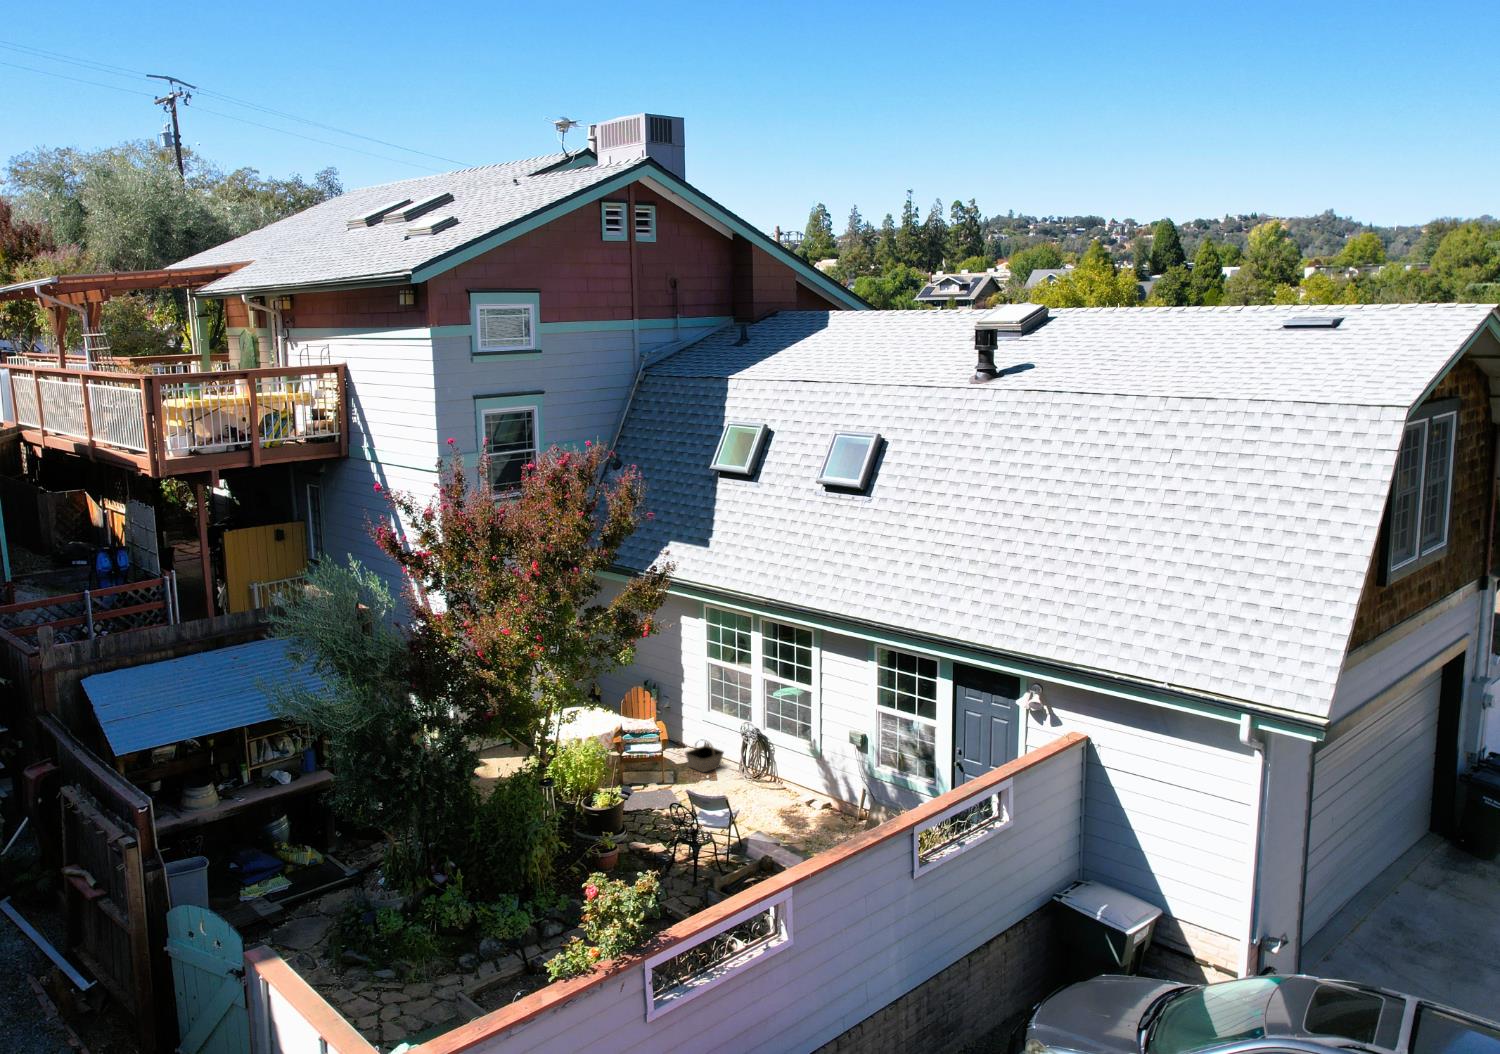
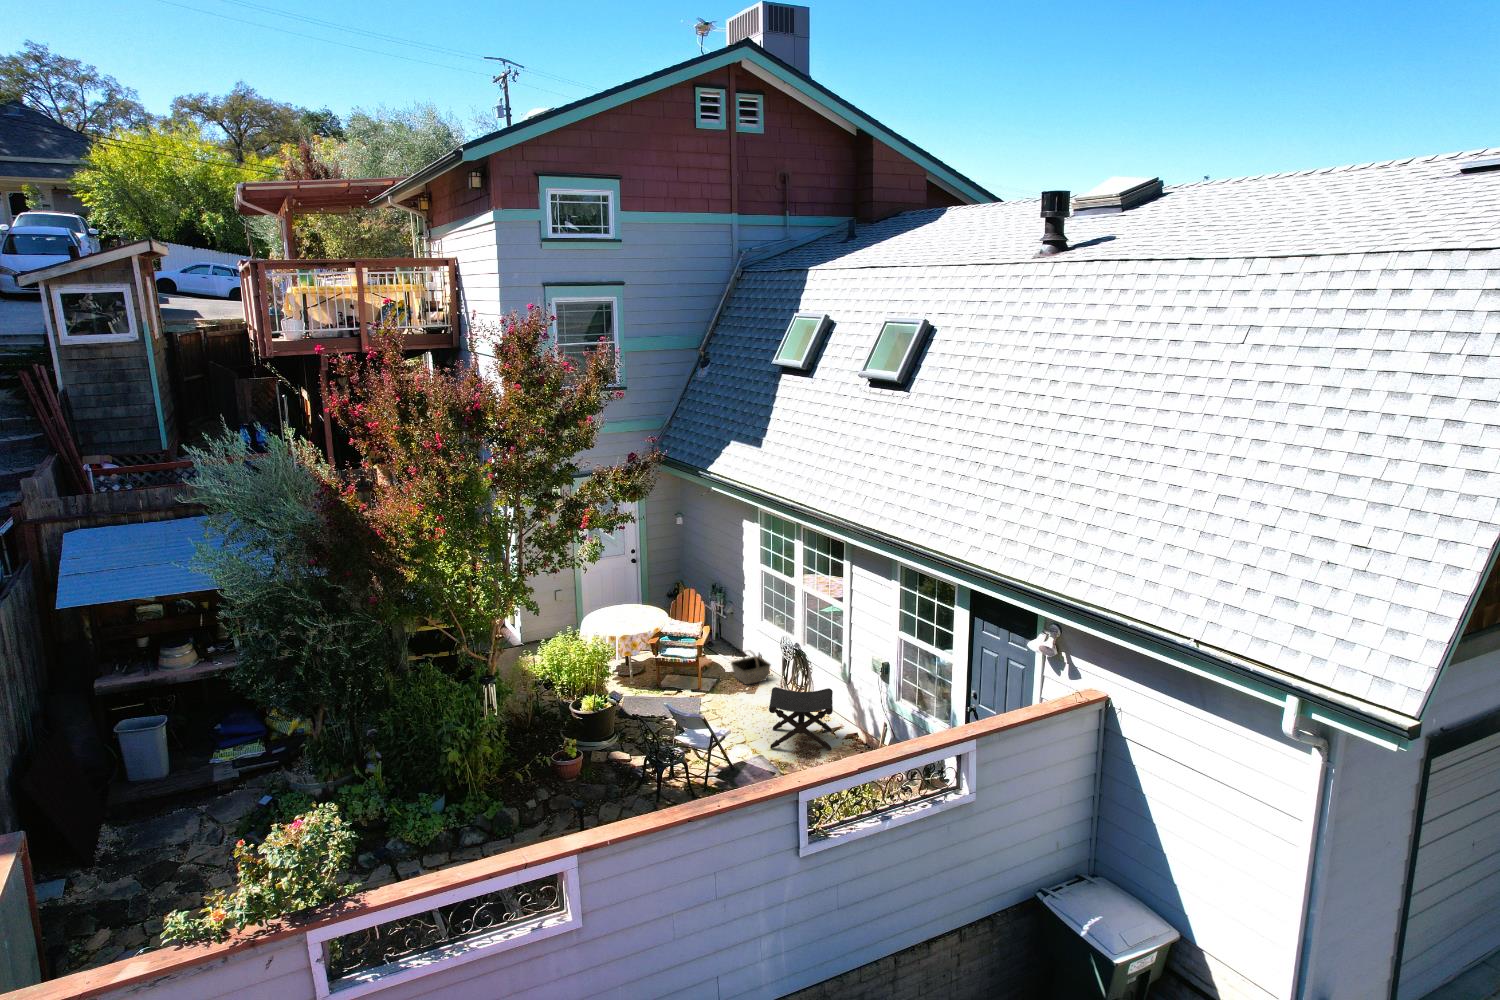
footstool: none [752,765,817,823] -> present [769,687,833,750]

